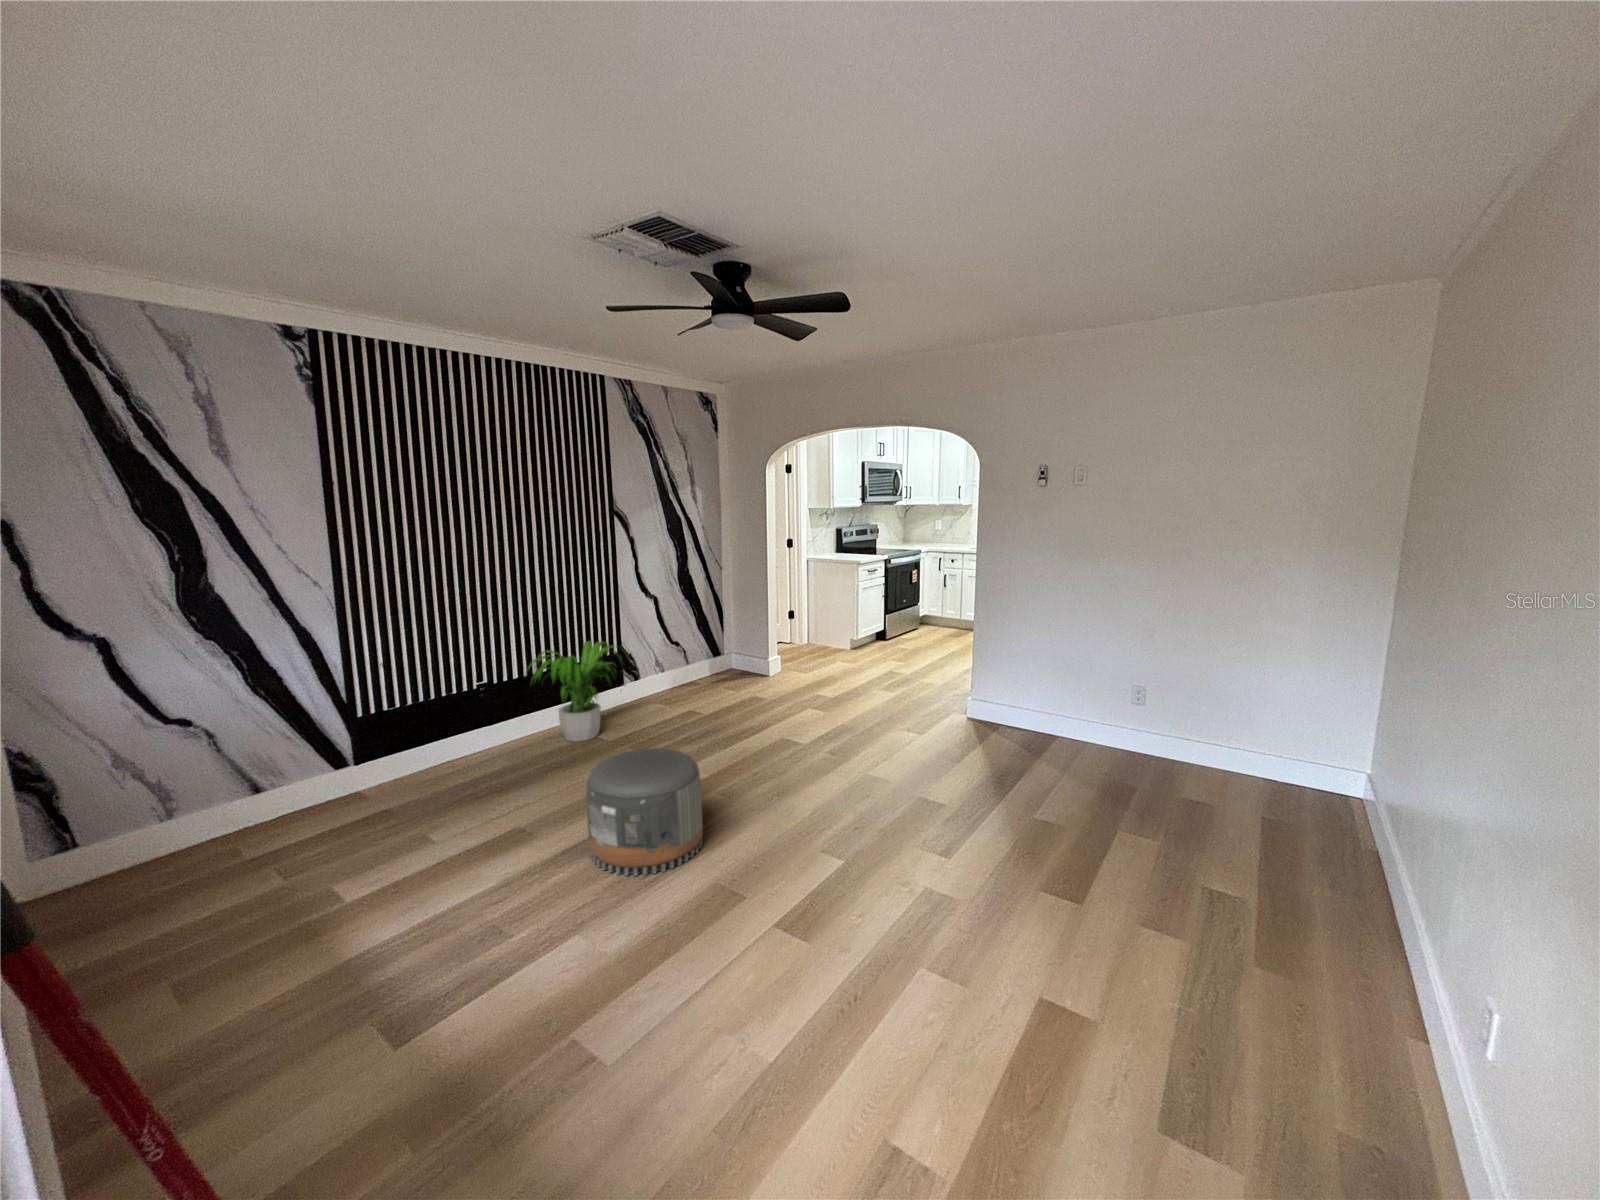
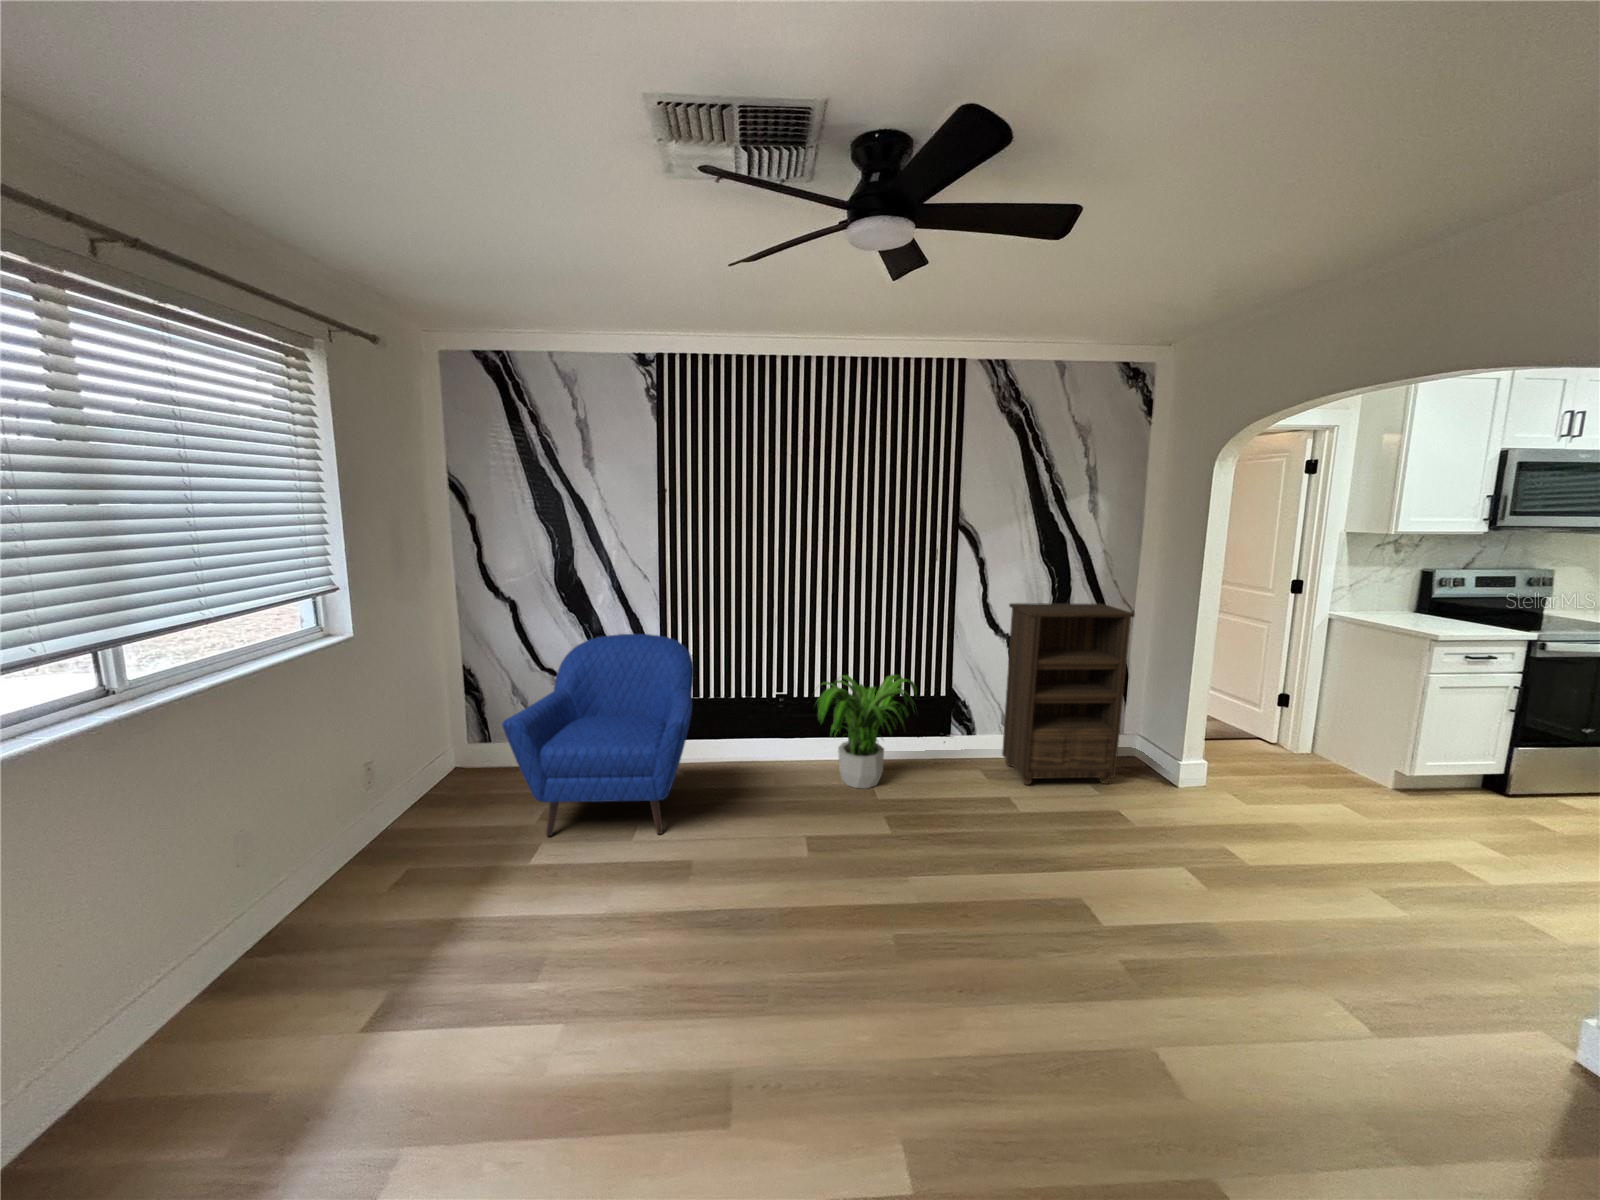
bookshelf: none [658,563,740,701] -> present [1002,603,1134,785]
armchair: none [243,645,489,874] -> present [502,634,694,836]
pouf: present [586,748,703,876] -> none [650,839,804,1043]

